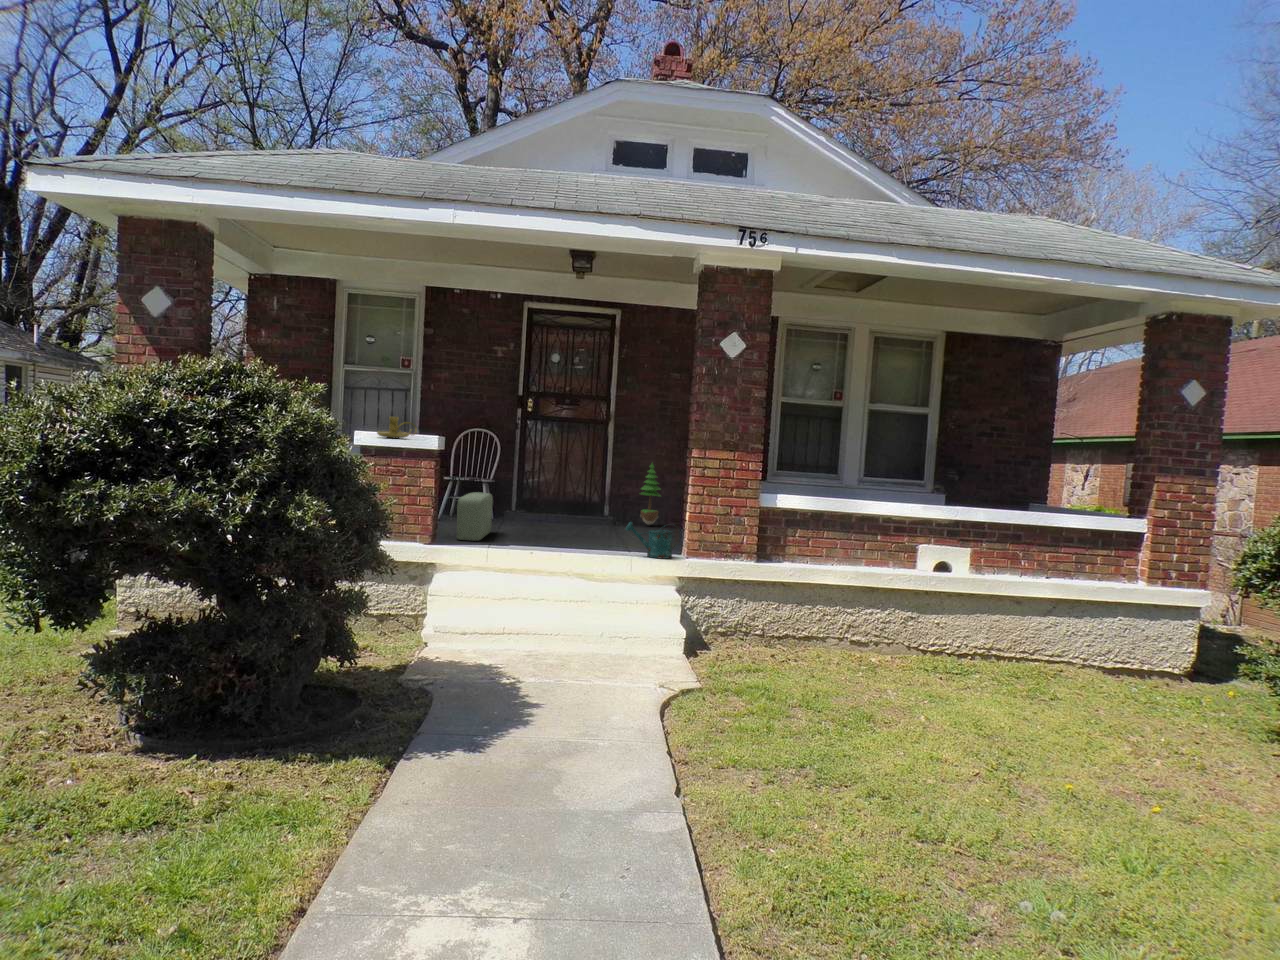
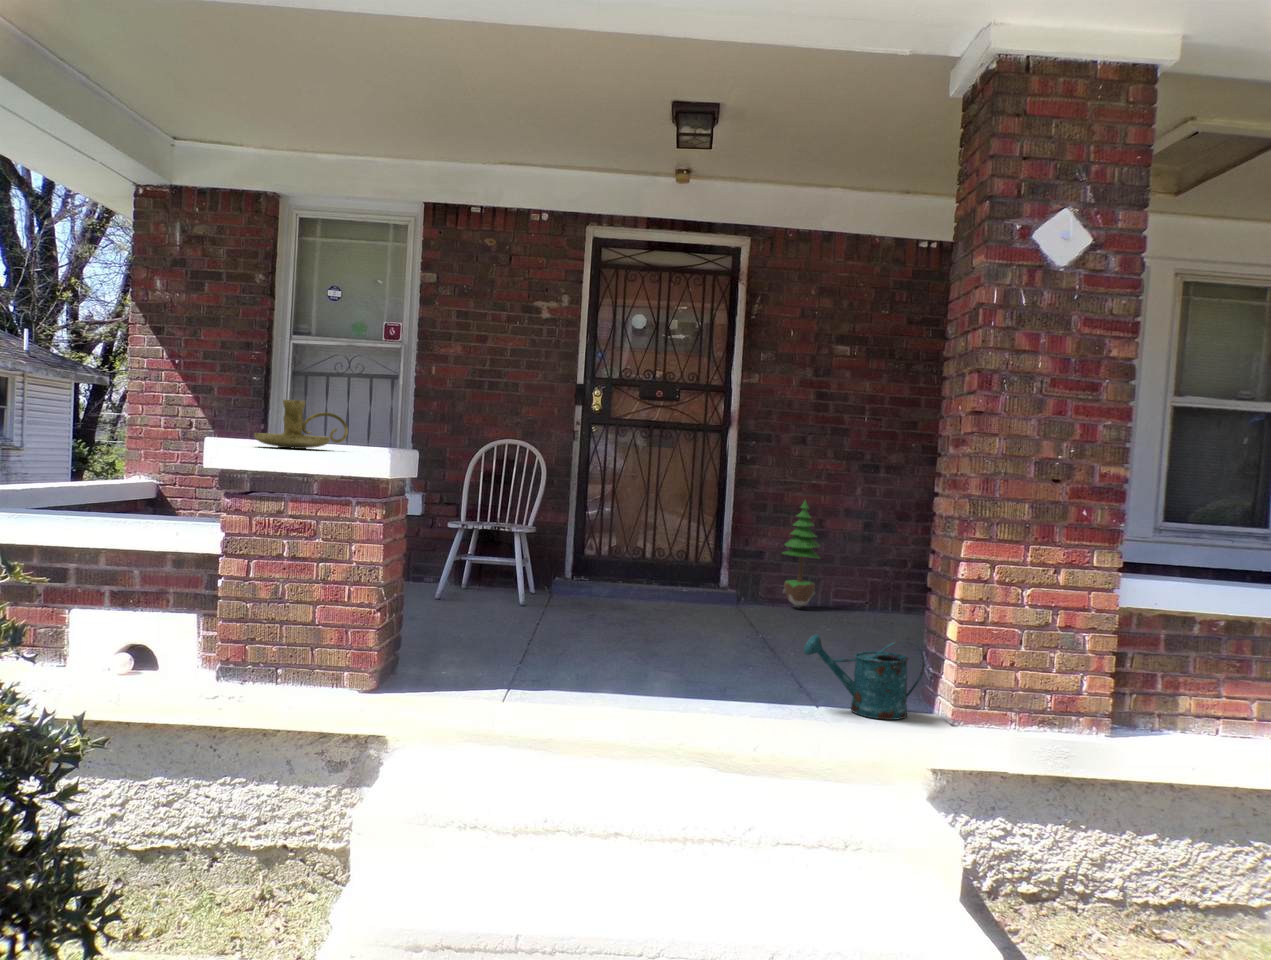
pouf: present [457,492,493,541] -> none [447,558,525,662]

